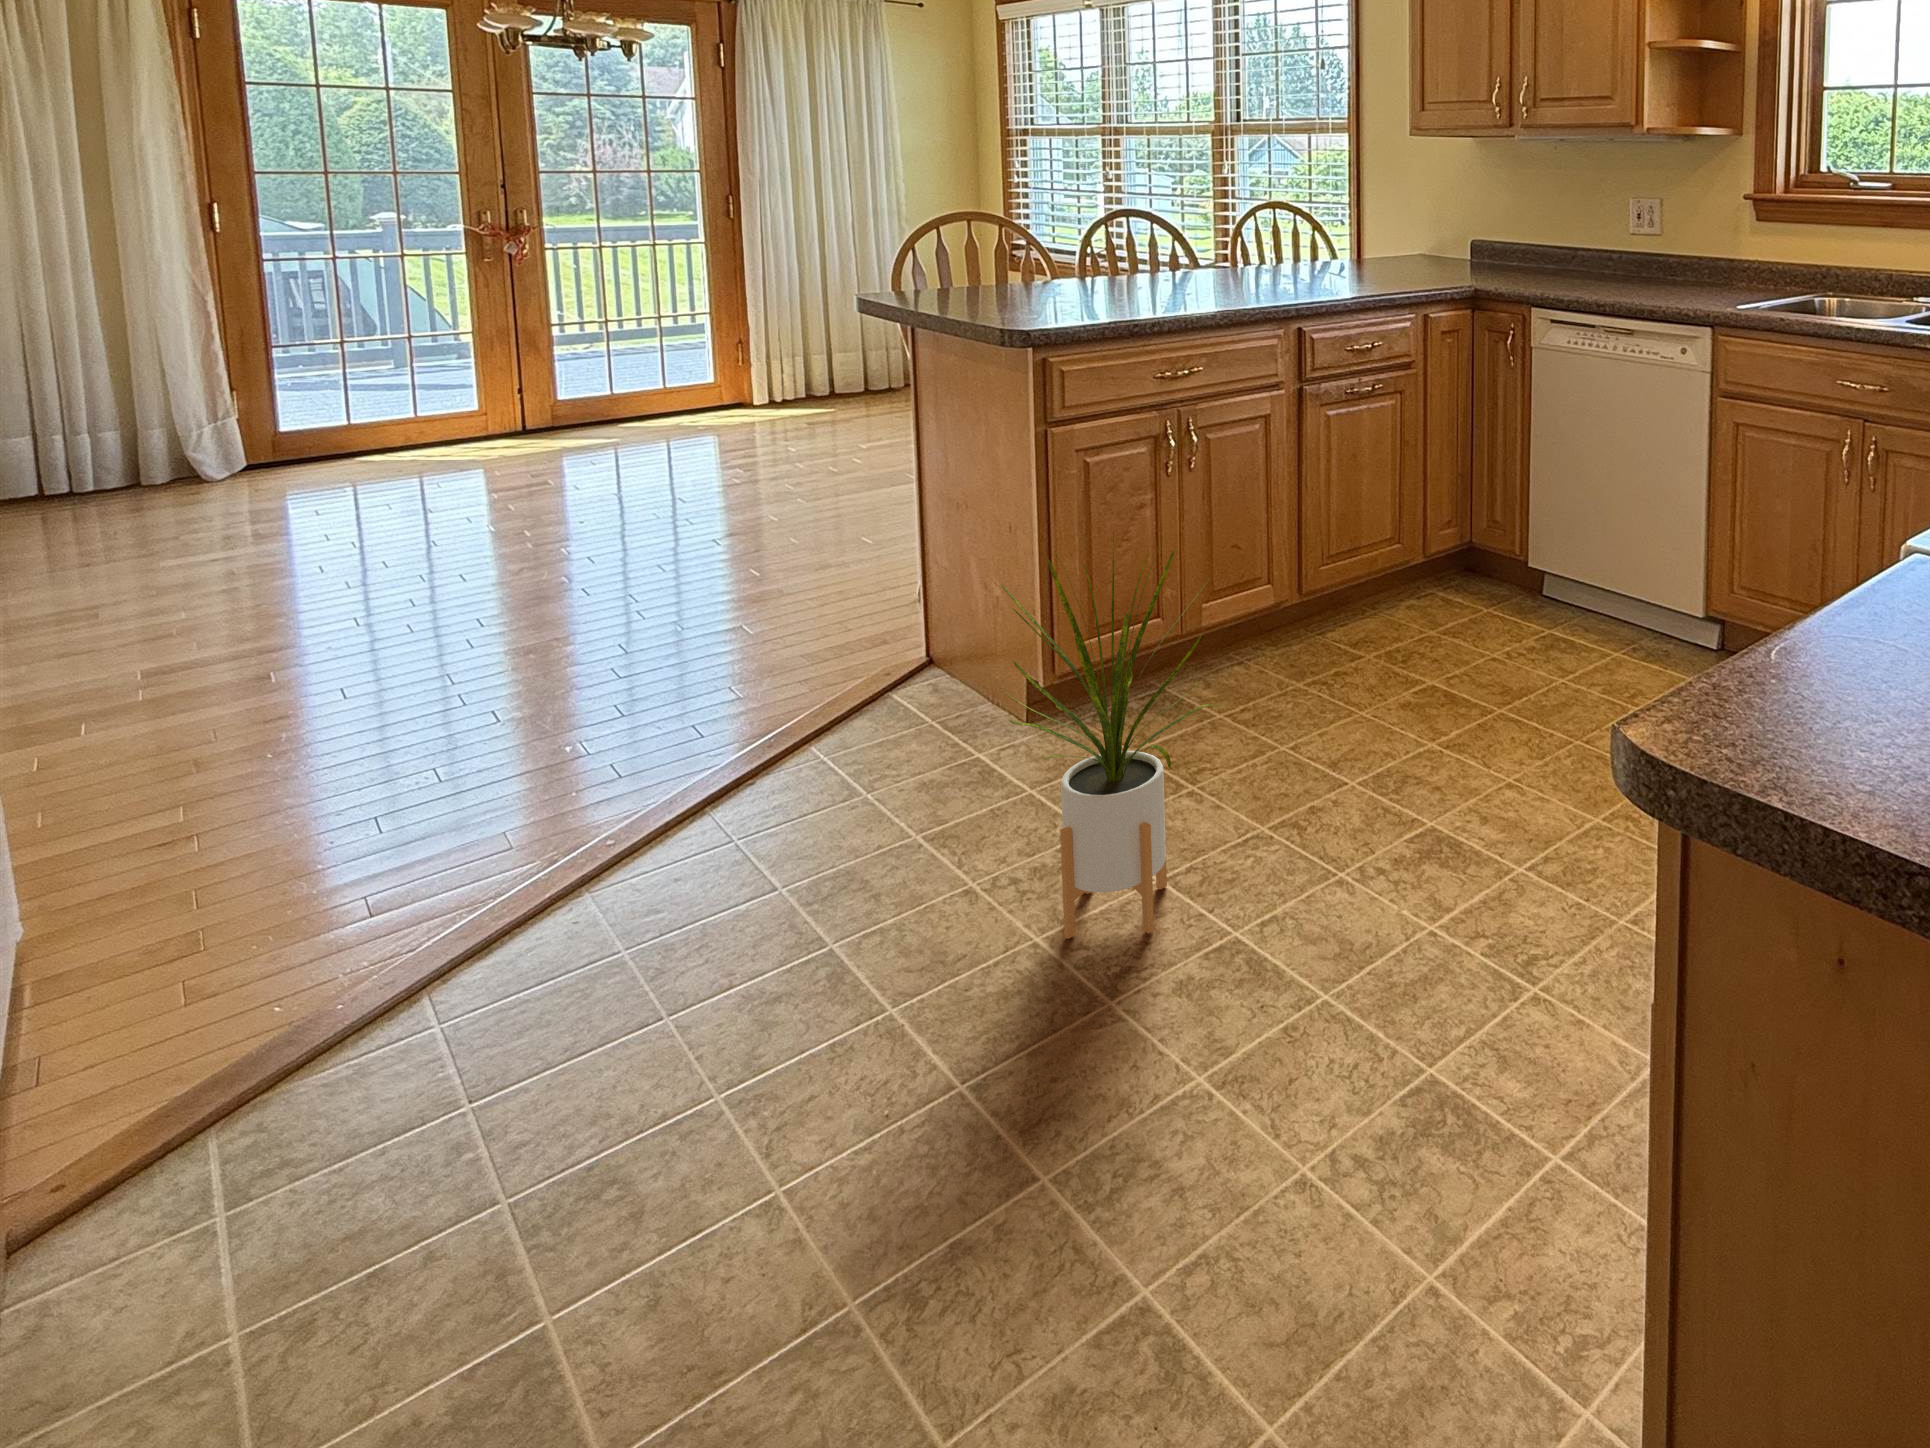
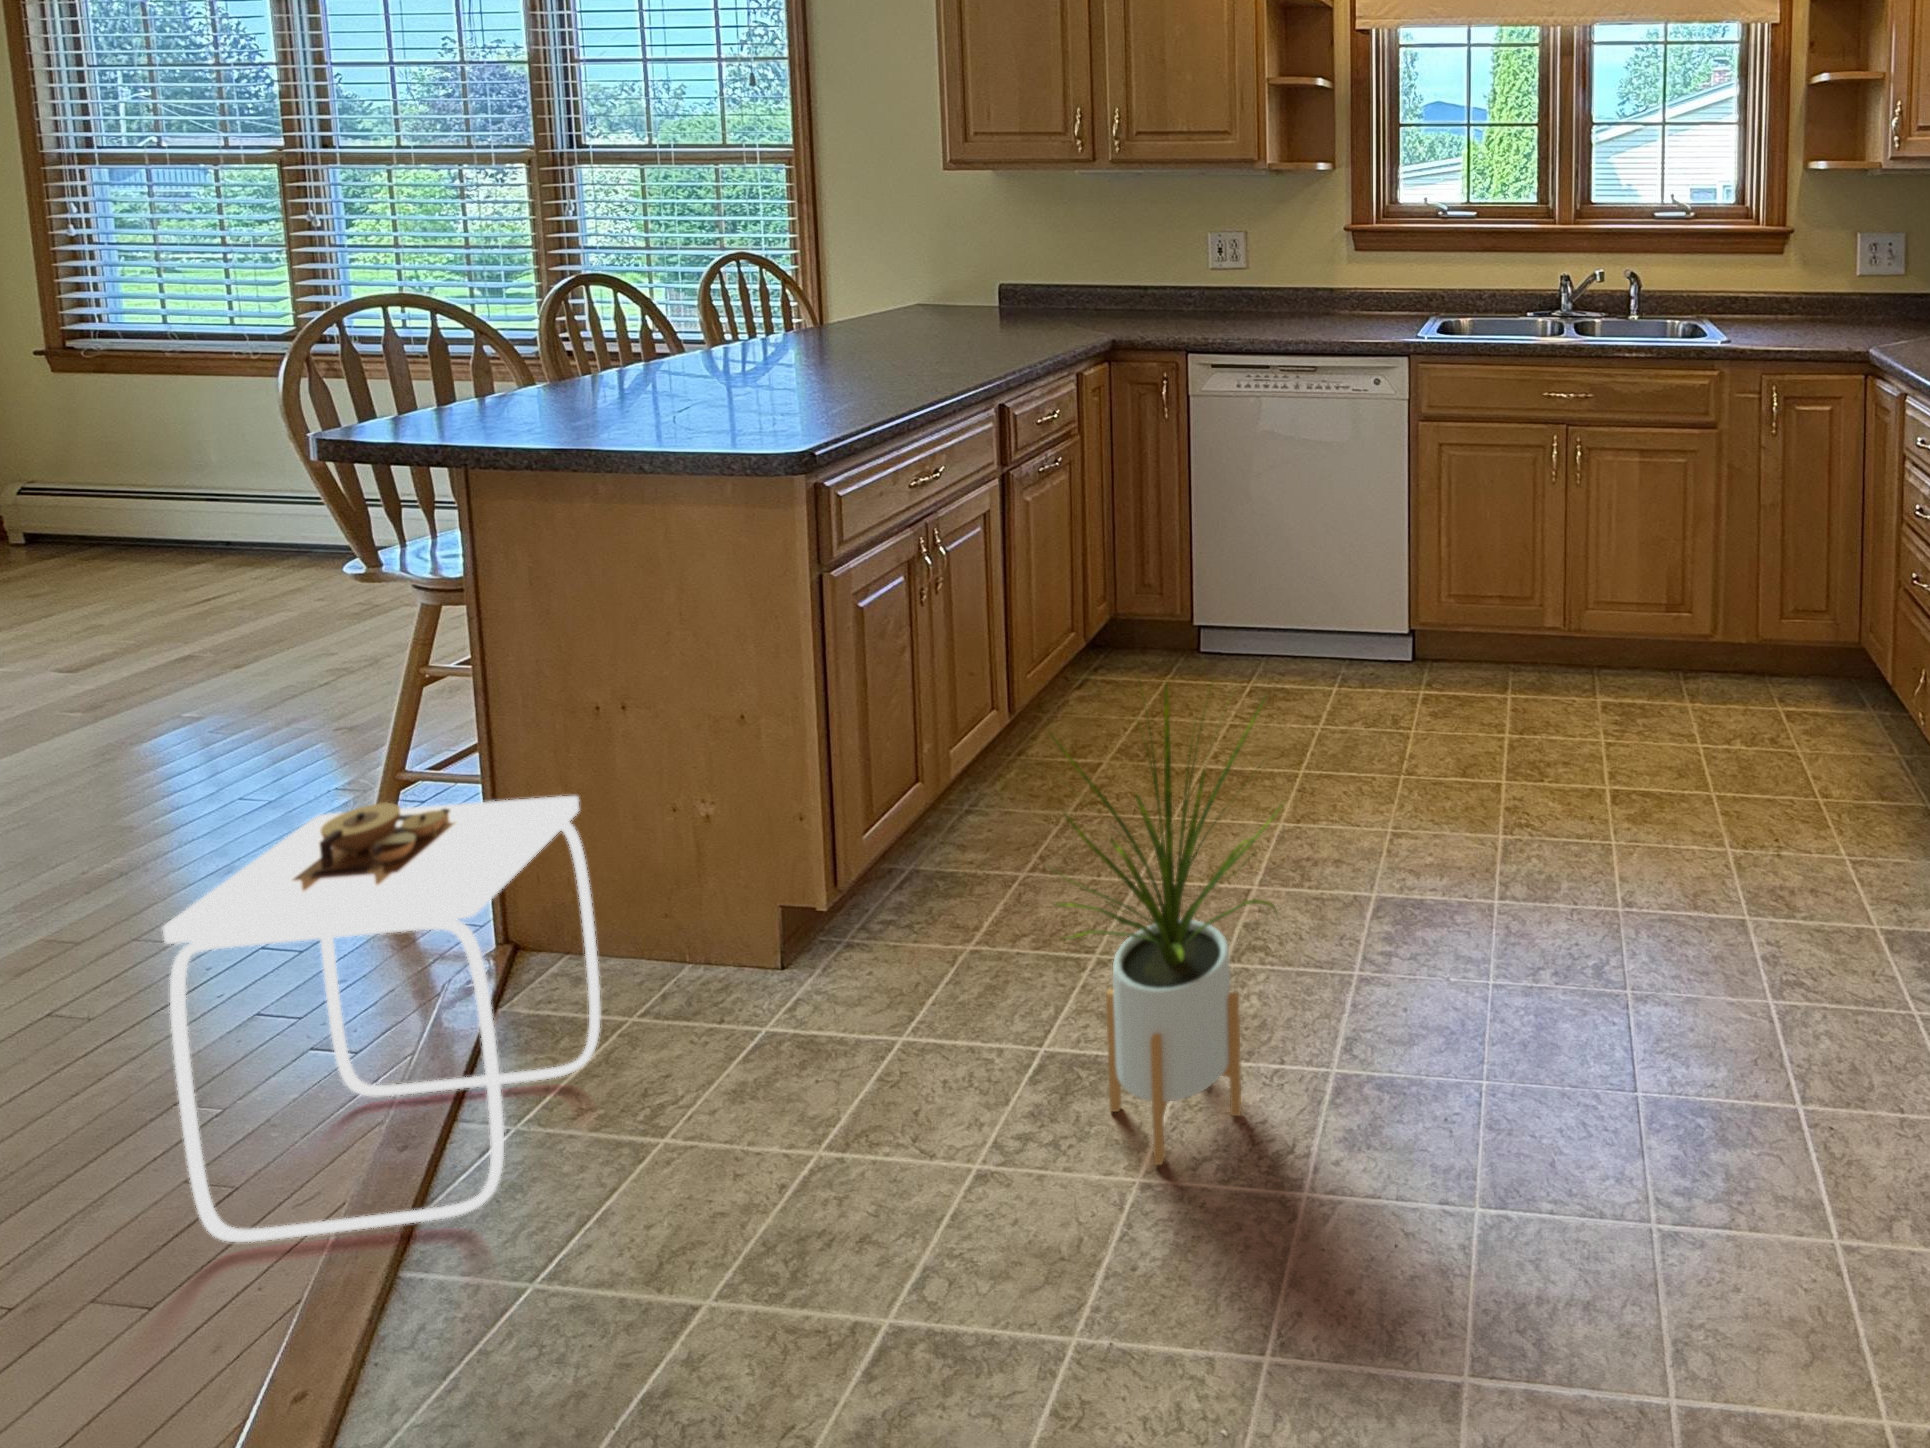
side table: none [655,520,888,792] -> present [163,796,600,1242]

